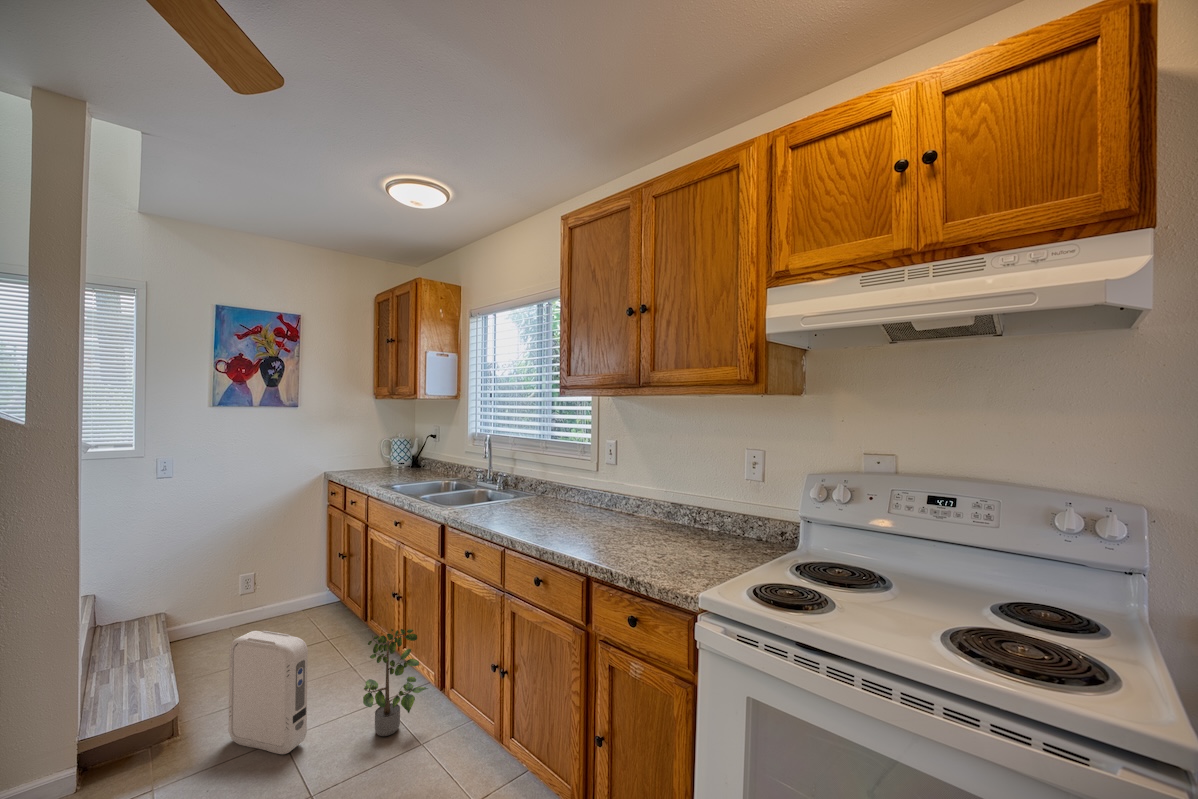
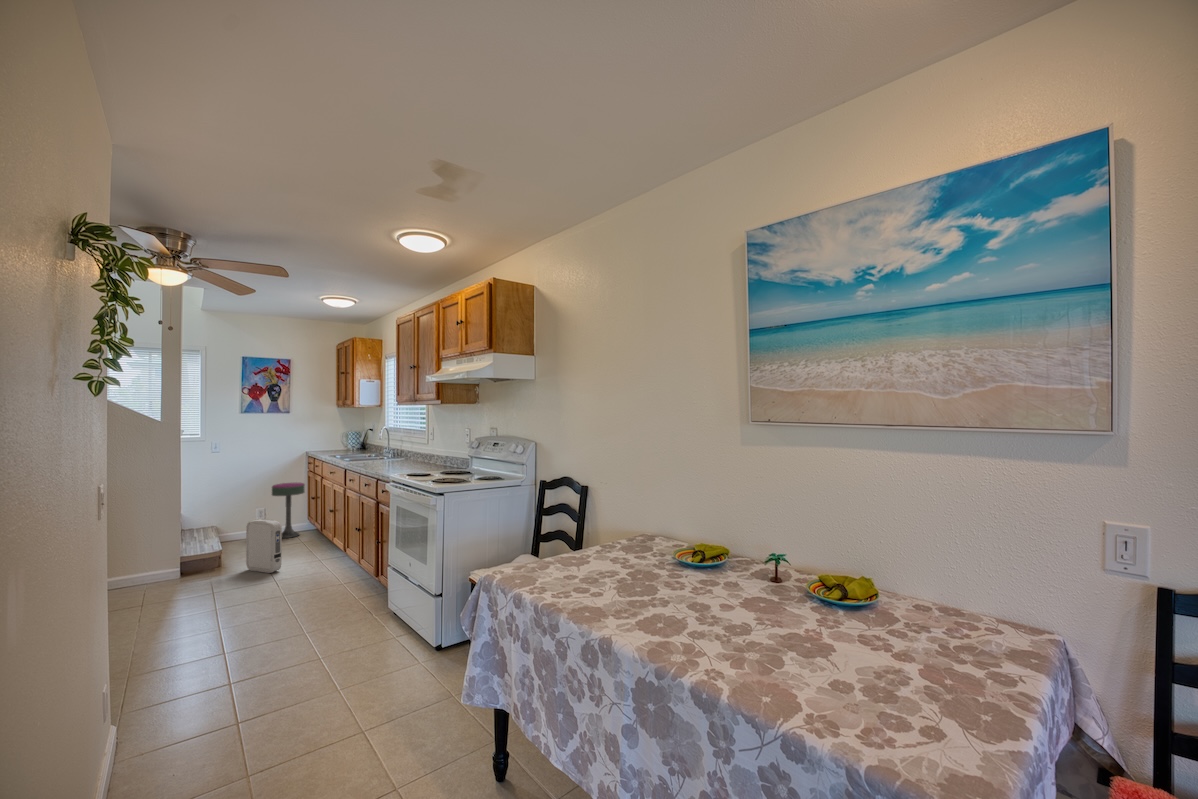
bar stool: none [267,525,324,627] -> present [272,483,305,538]
potted plant: present [363,629,428,736] -> none [307,518,341,570]

